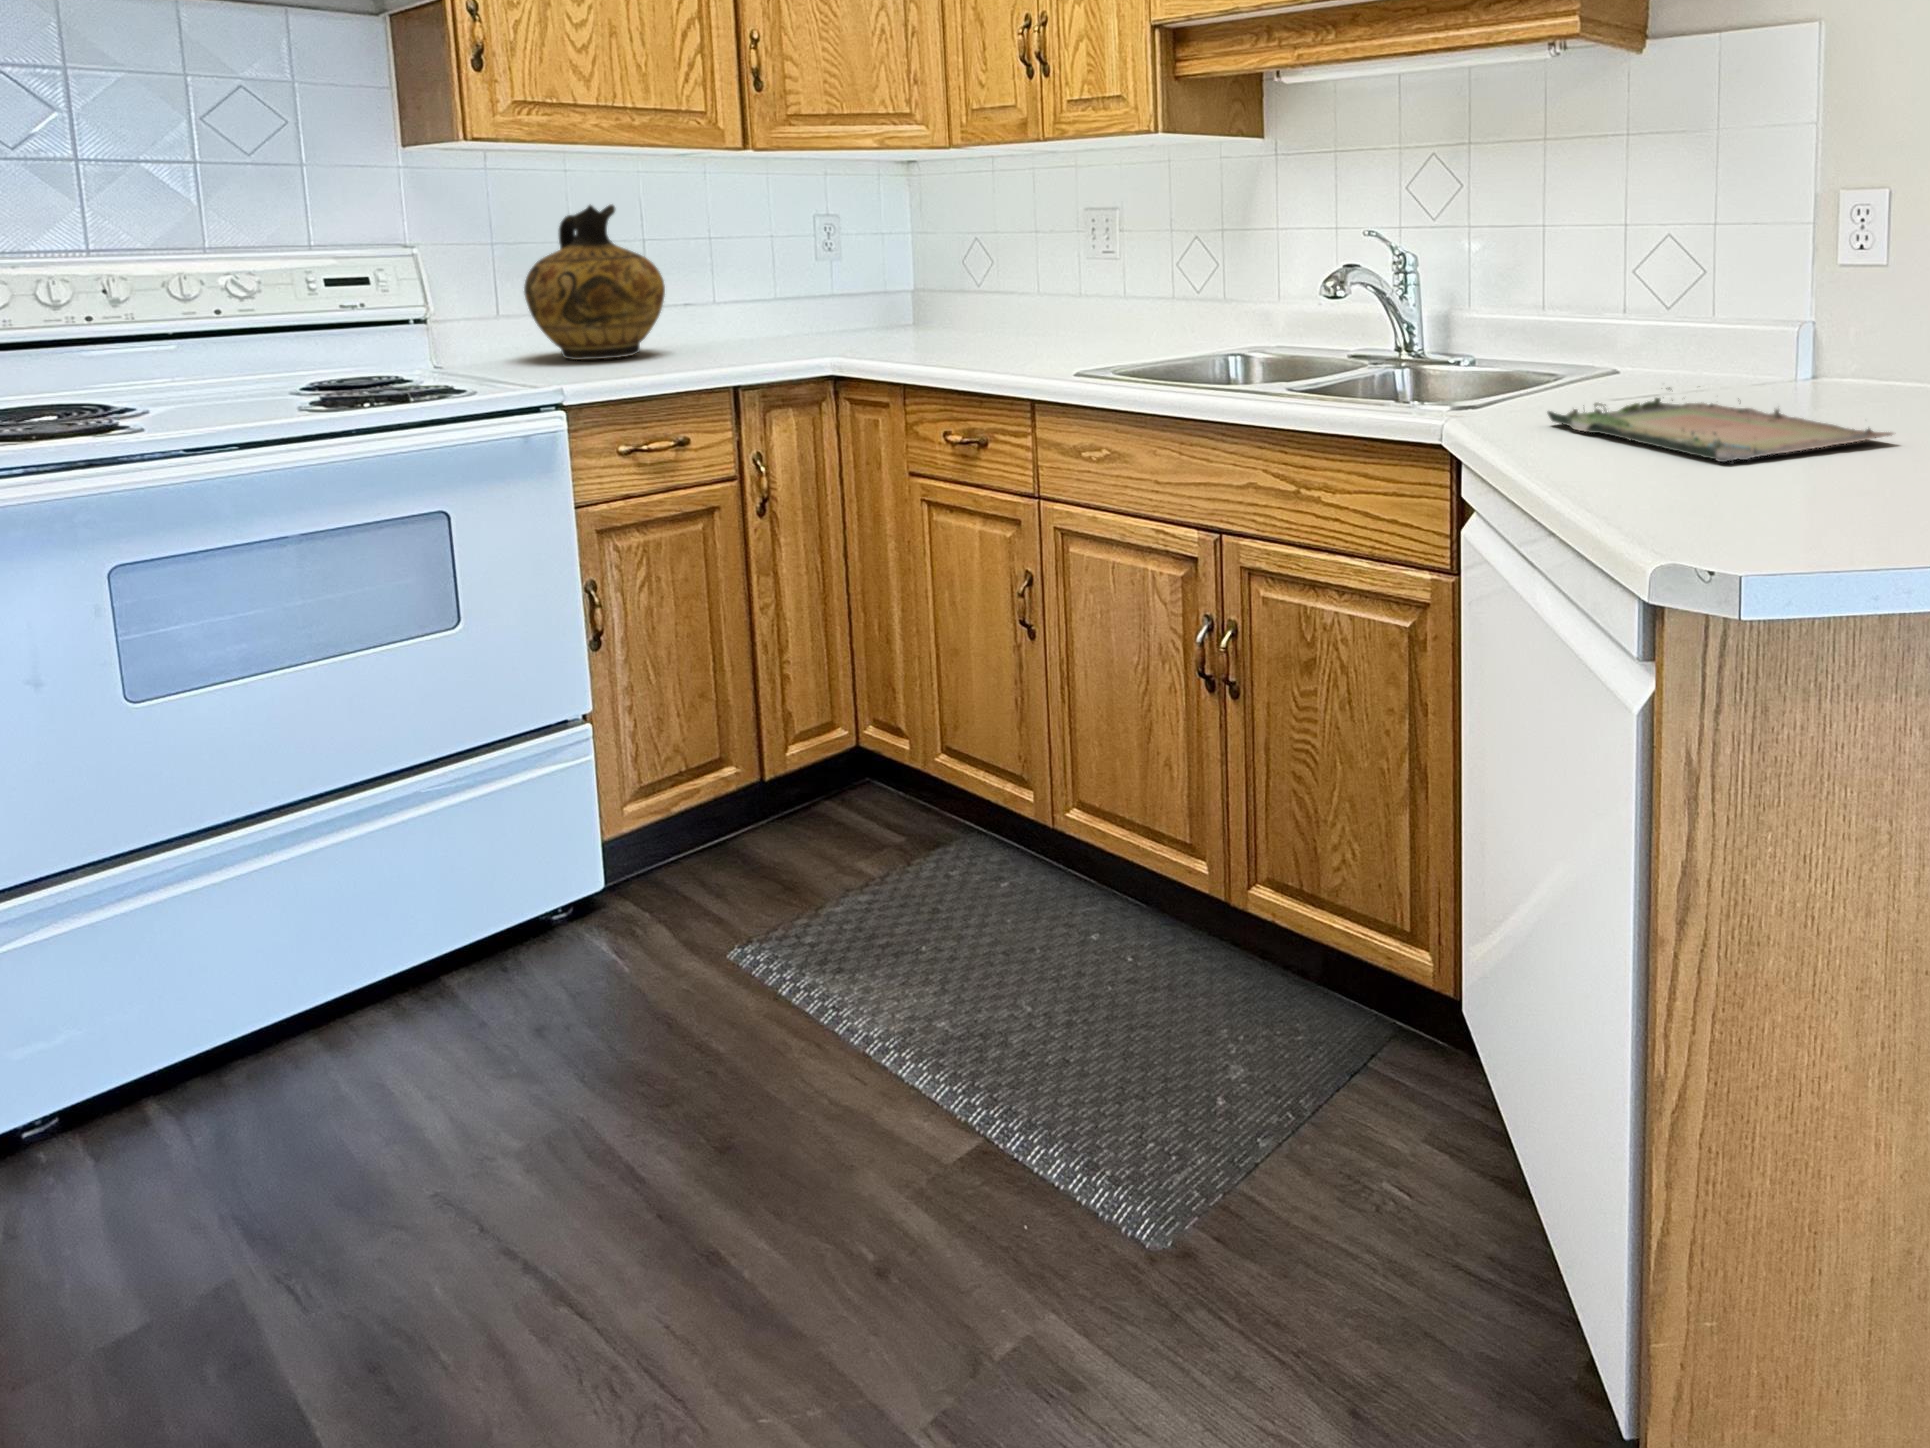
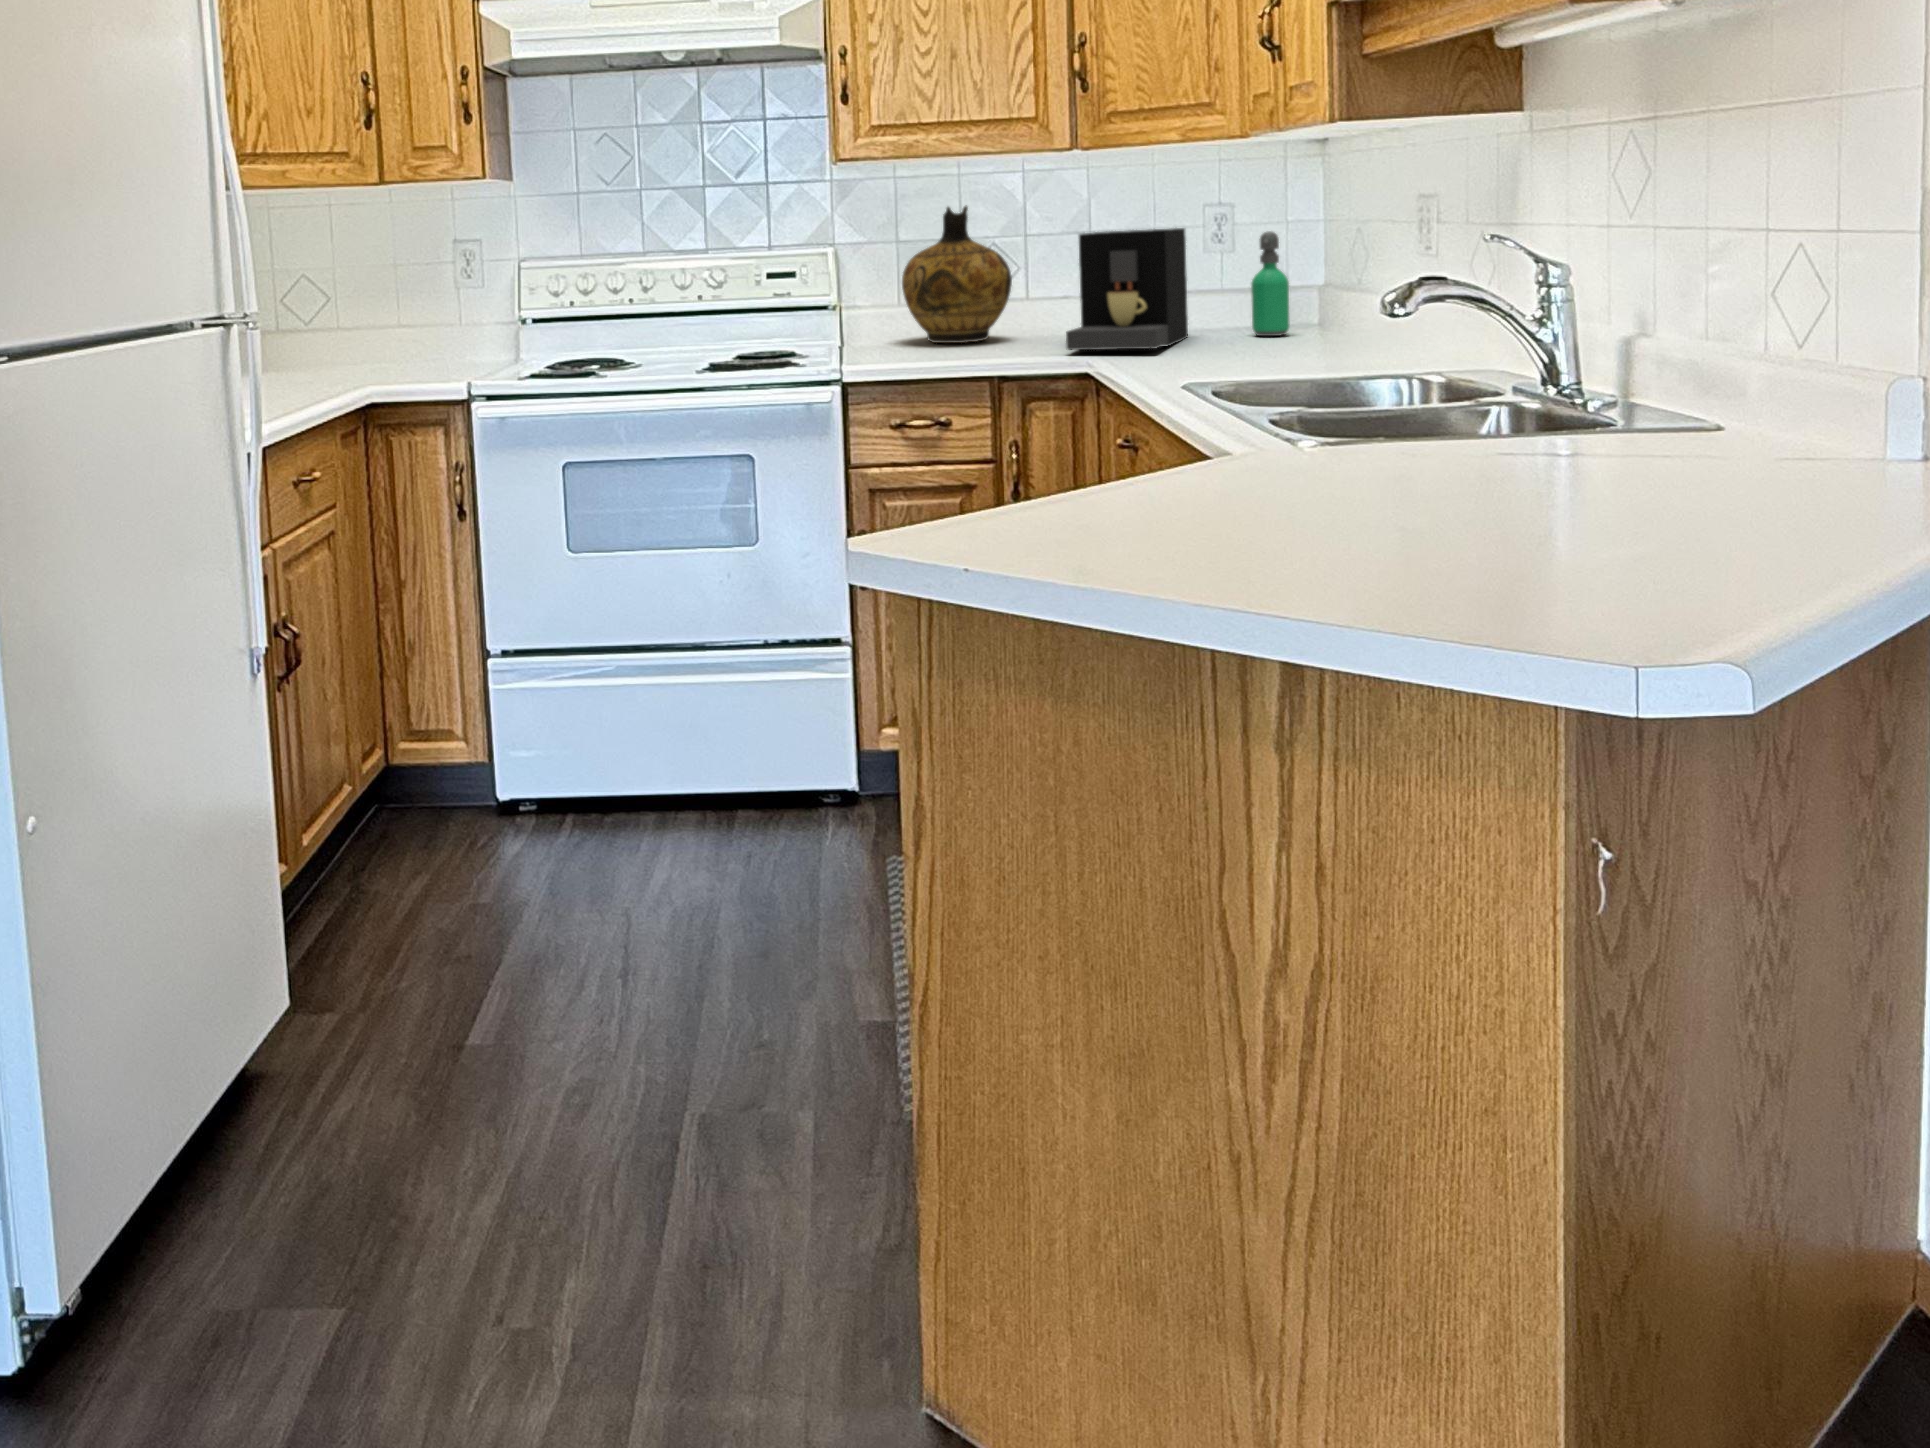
coffee maker: none [752,234,879,357] -> present [1066,228,1188,350]
soap dispenser: none [899,239,936,335] -> present [1251,231,1289,336]
tray: present [1548,387,1893,463] -> none [1299,432,1609,513]

